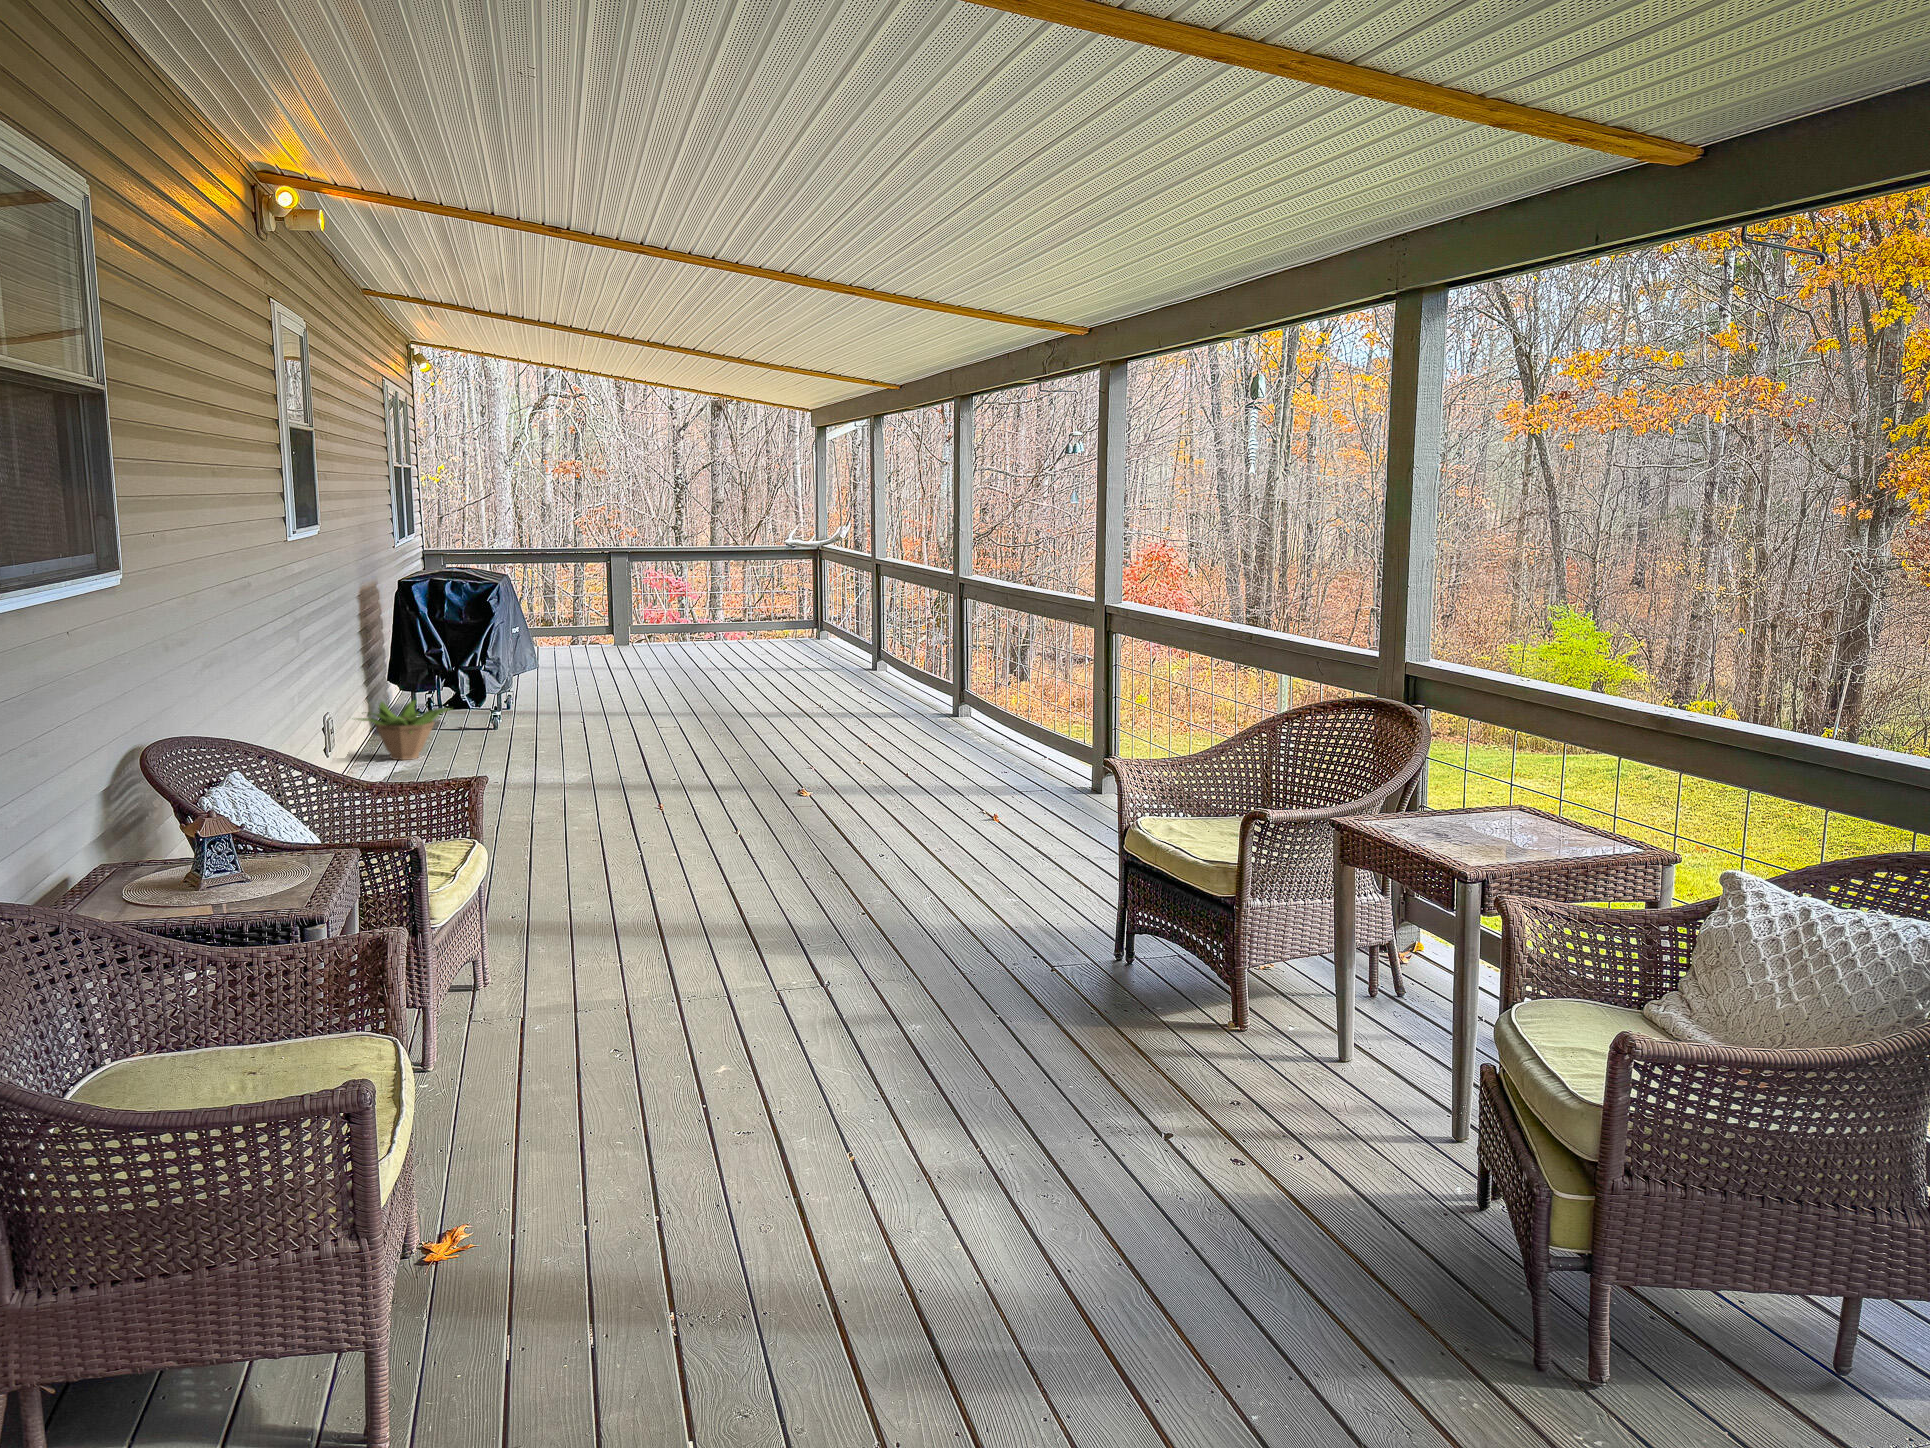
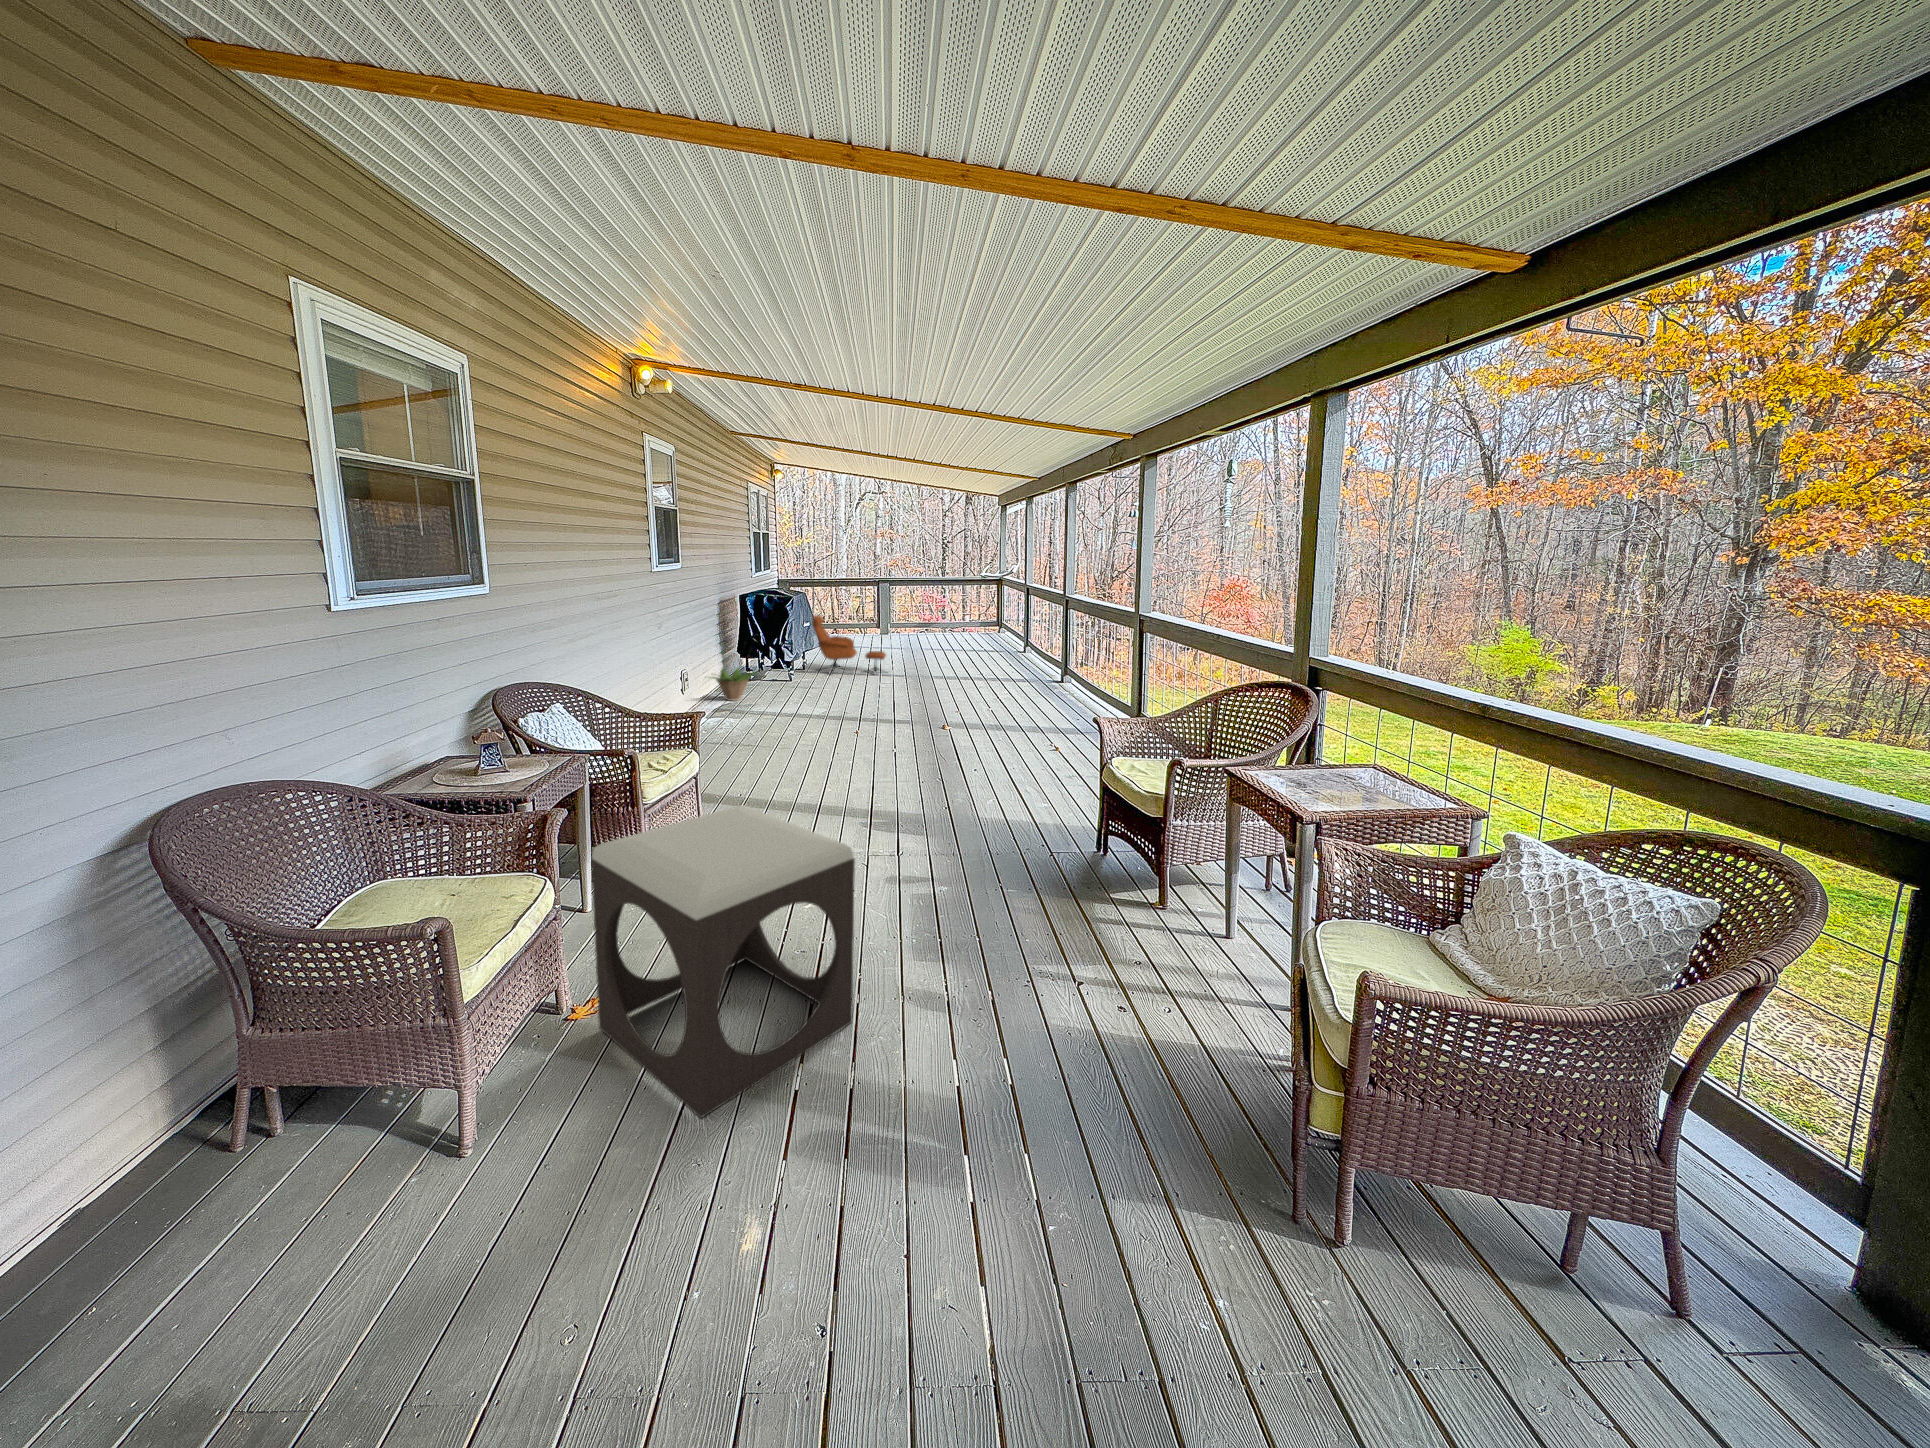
lounge chair: none [526,608,665,711] -> present [812,615,886,672]
footstool: none [474,904,882,1374] -> present [591,805,855,1118]

